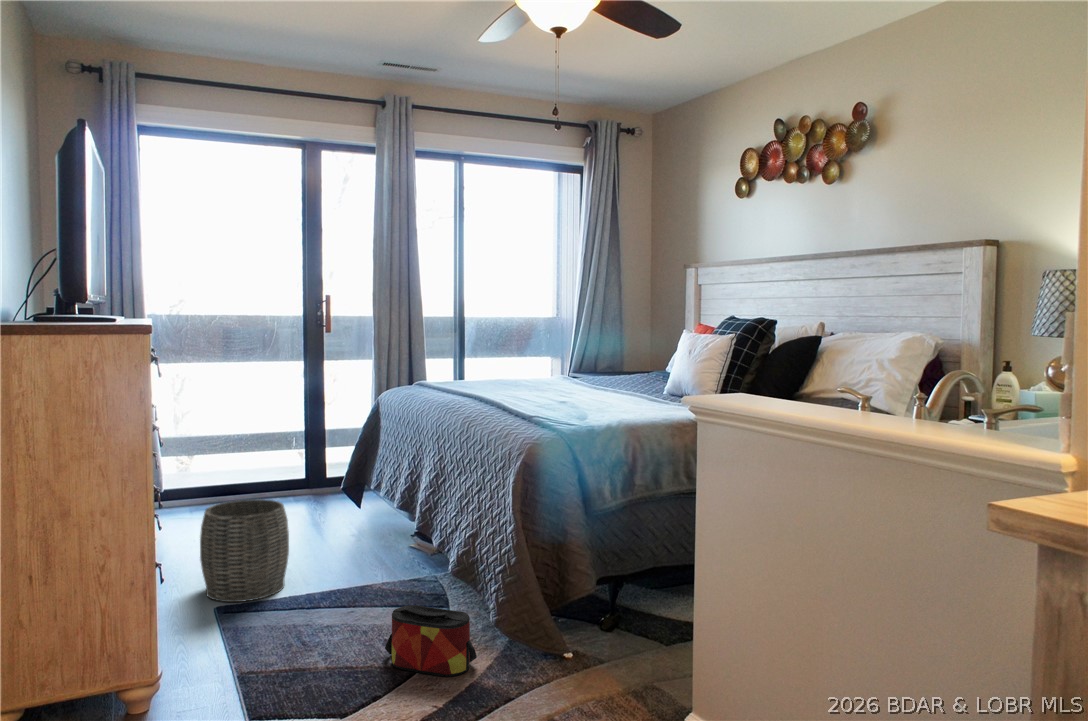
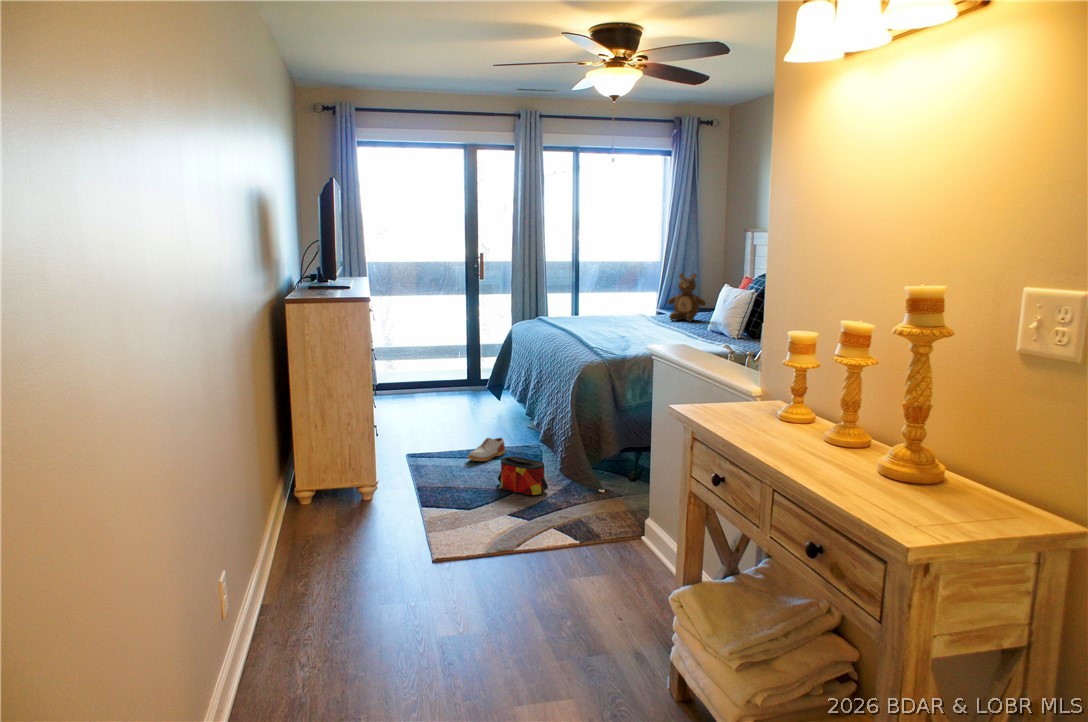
teddy bear: none [599,318,652,383] -> present [668,273,706,321]
woven basket: present [200,499,289,602] -> none [399,391,450,451]
shoe: none [324,570,385,614] -> present [468,438,505,461]

